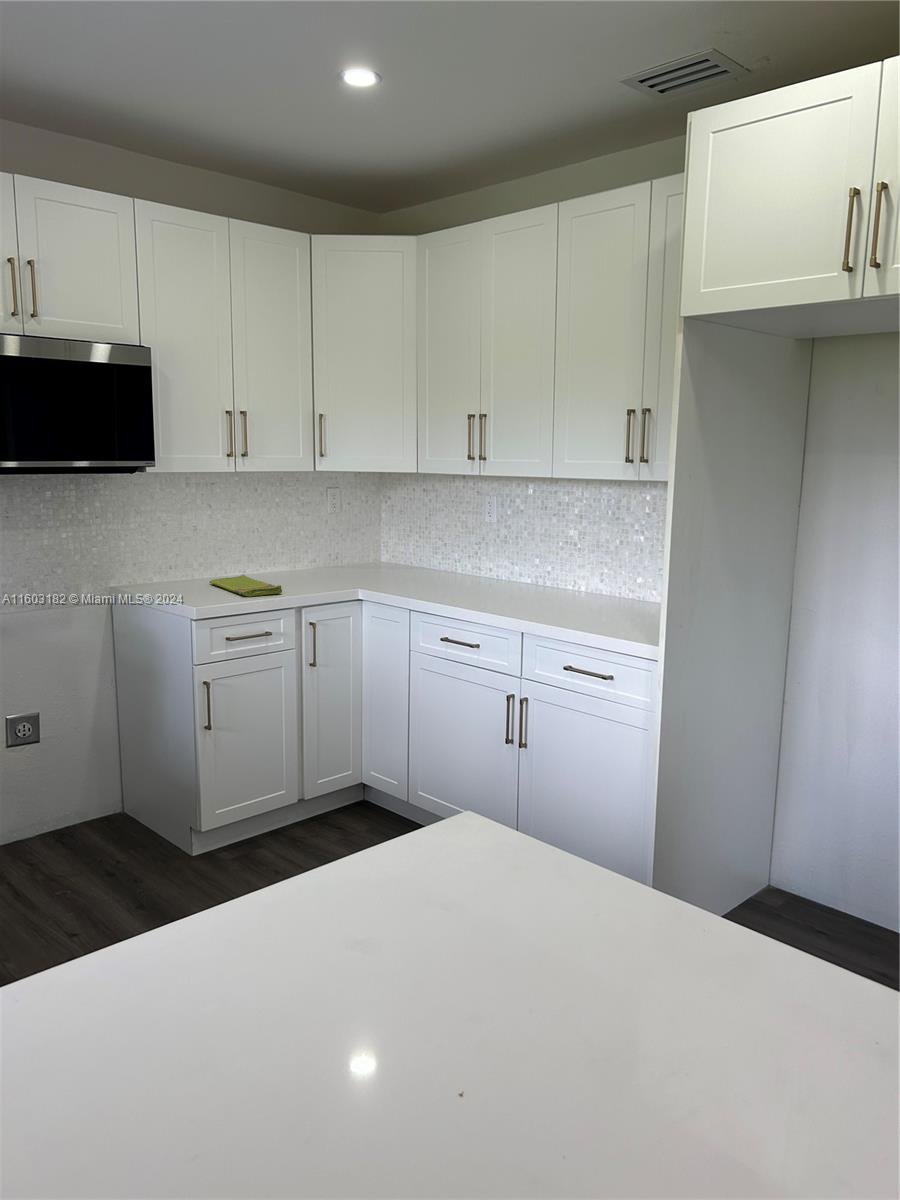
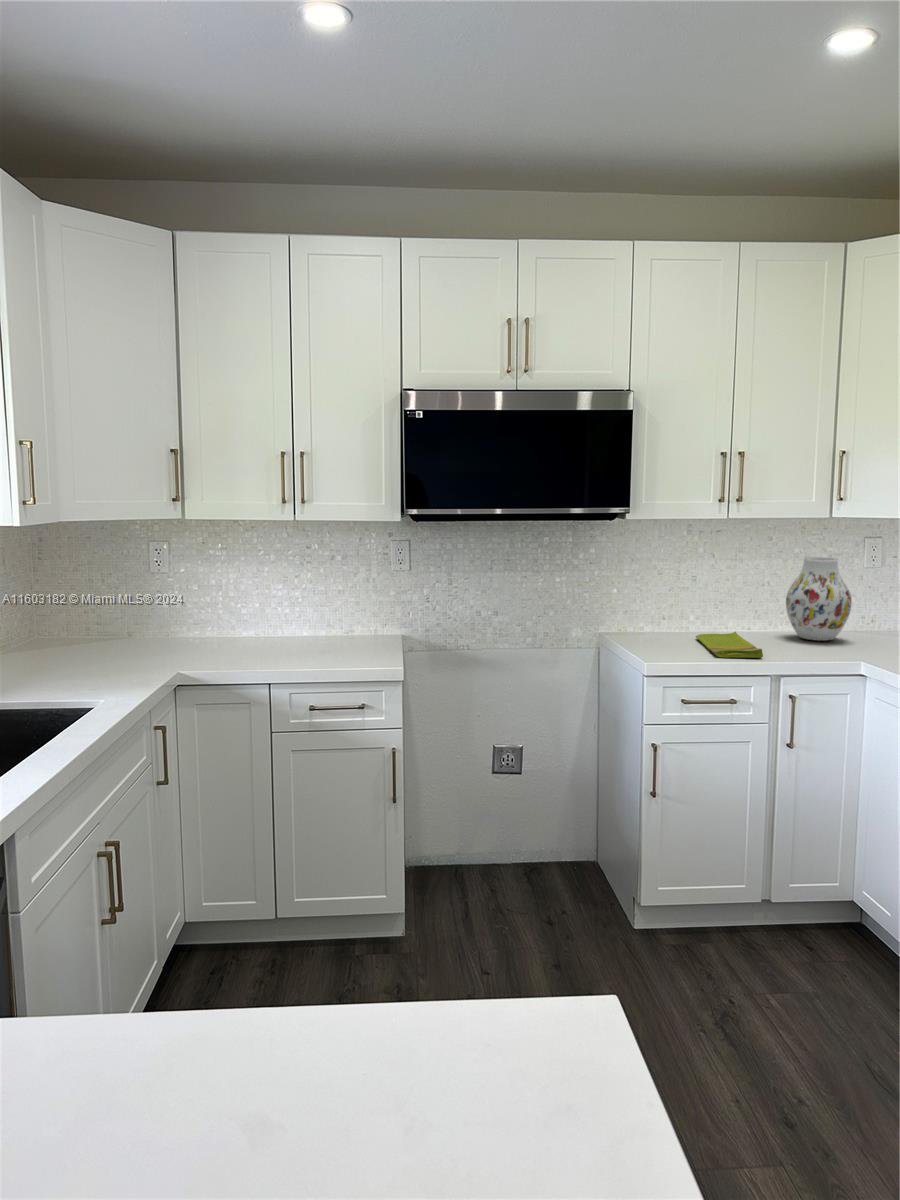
vase: none [278,506,330,576] -> present [786,557,852,641]

